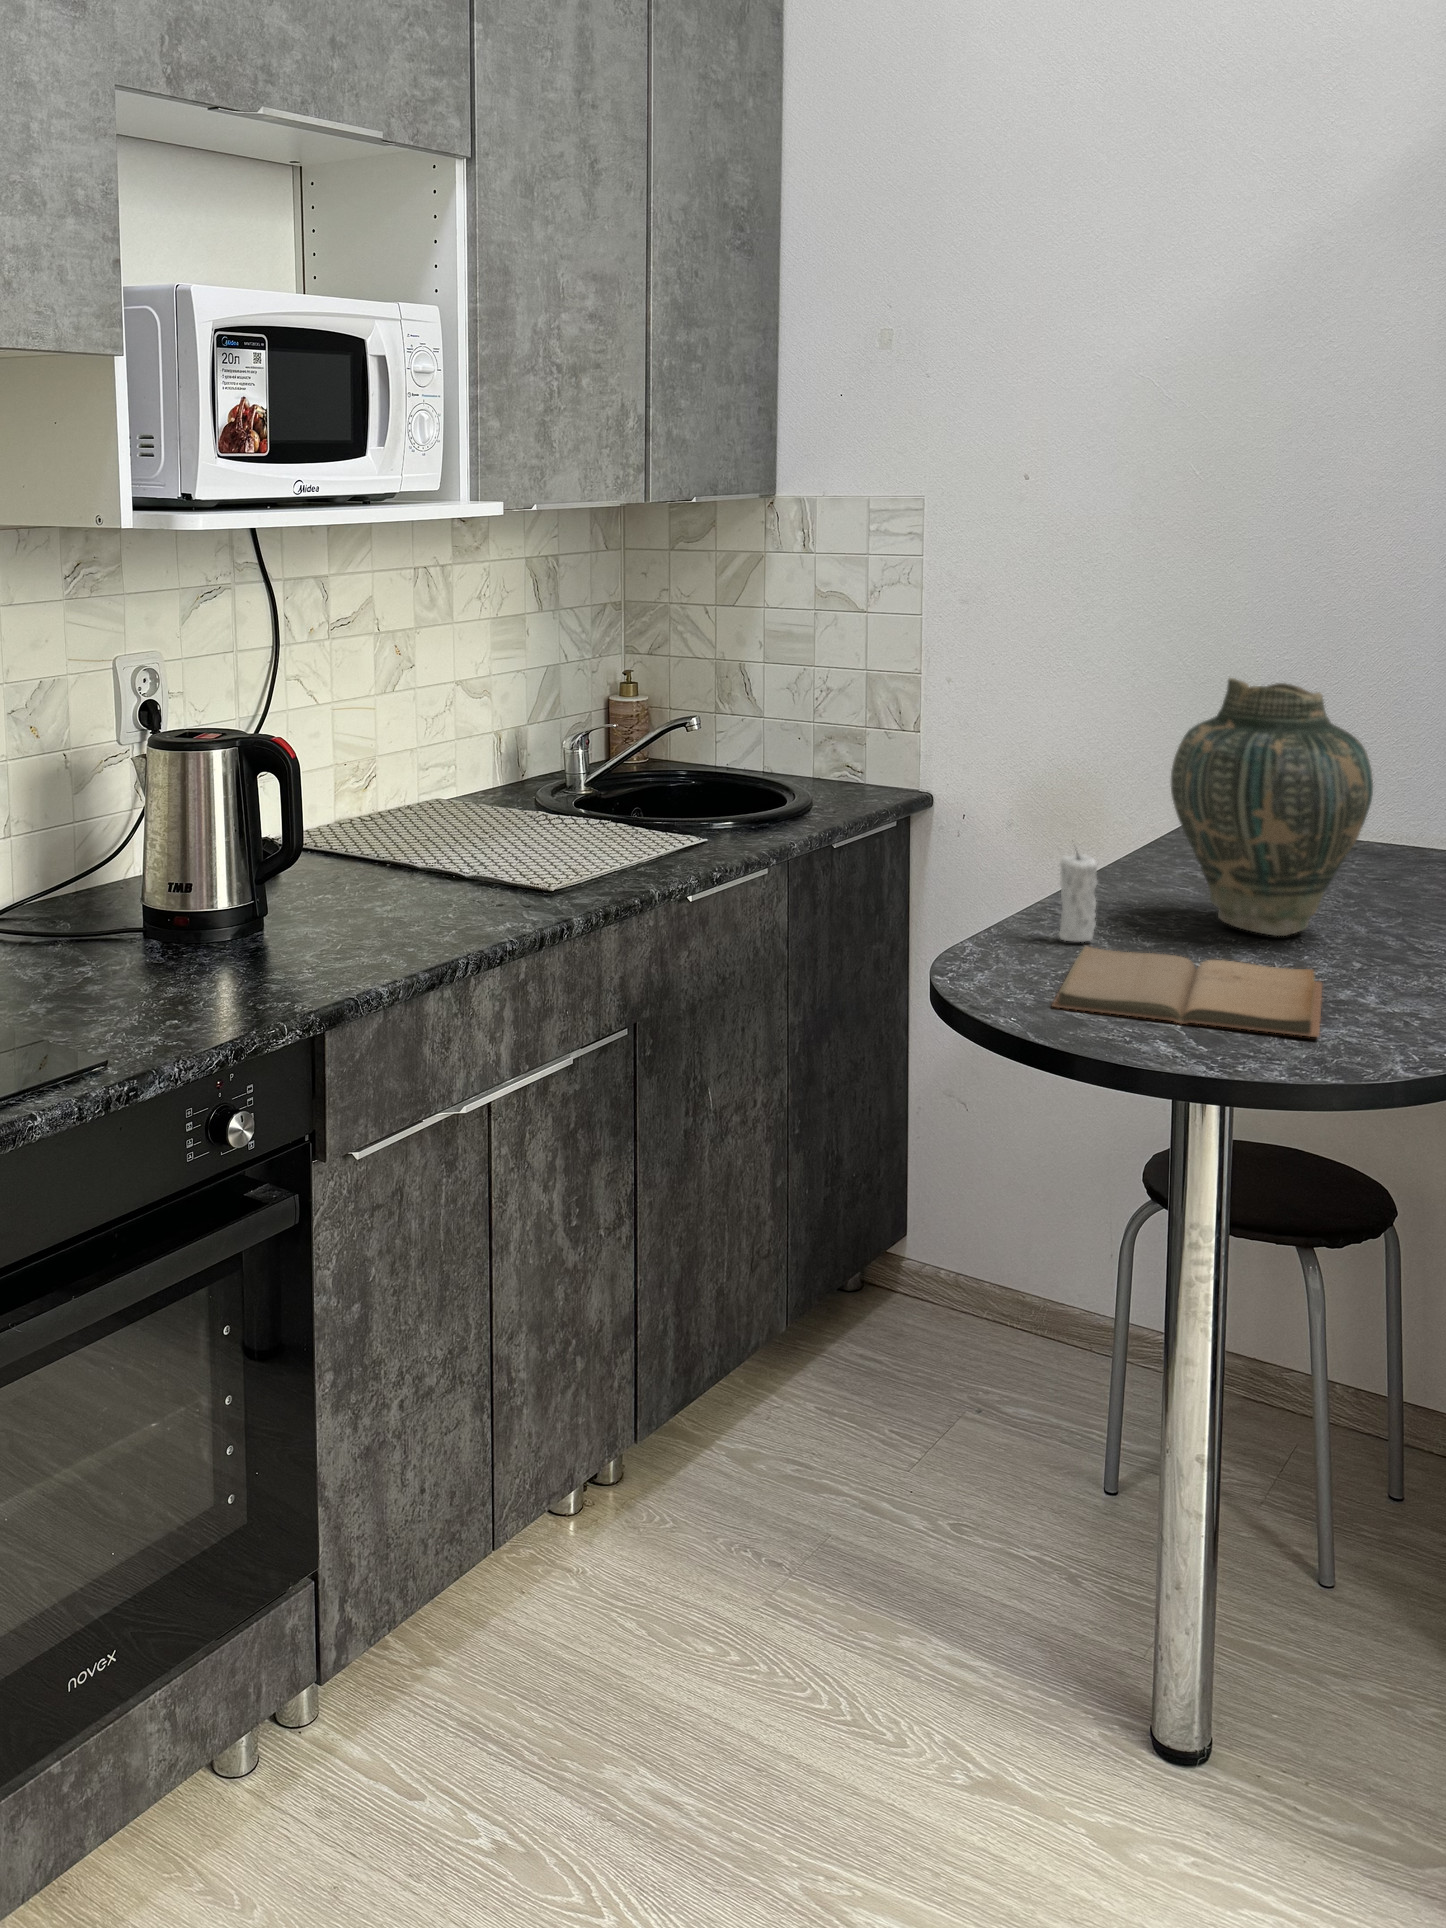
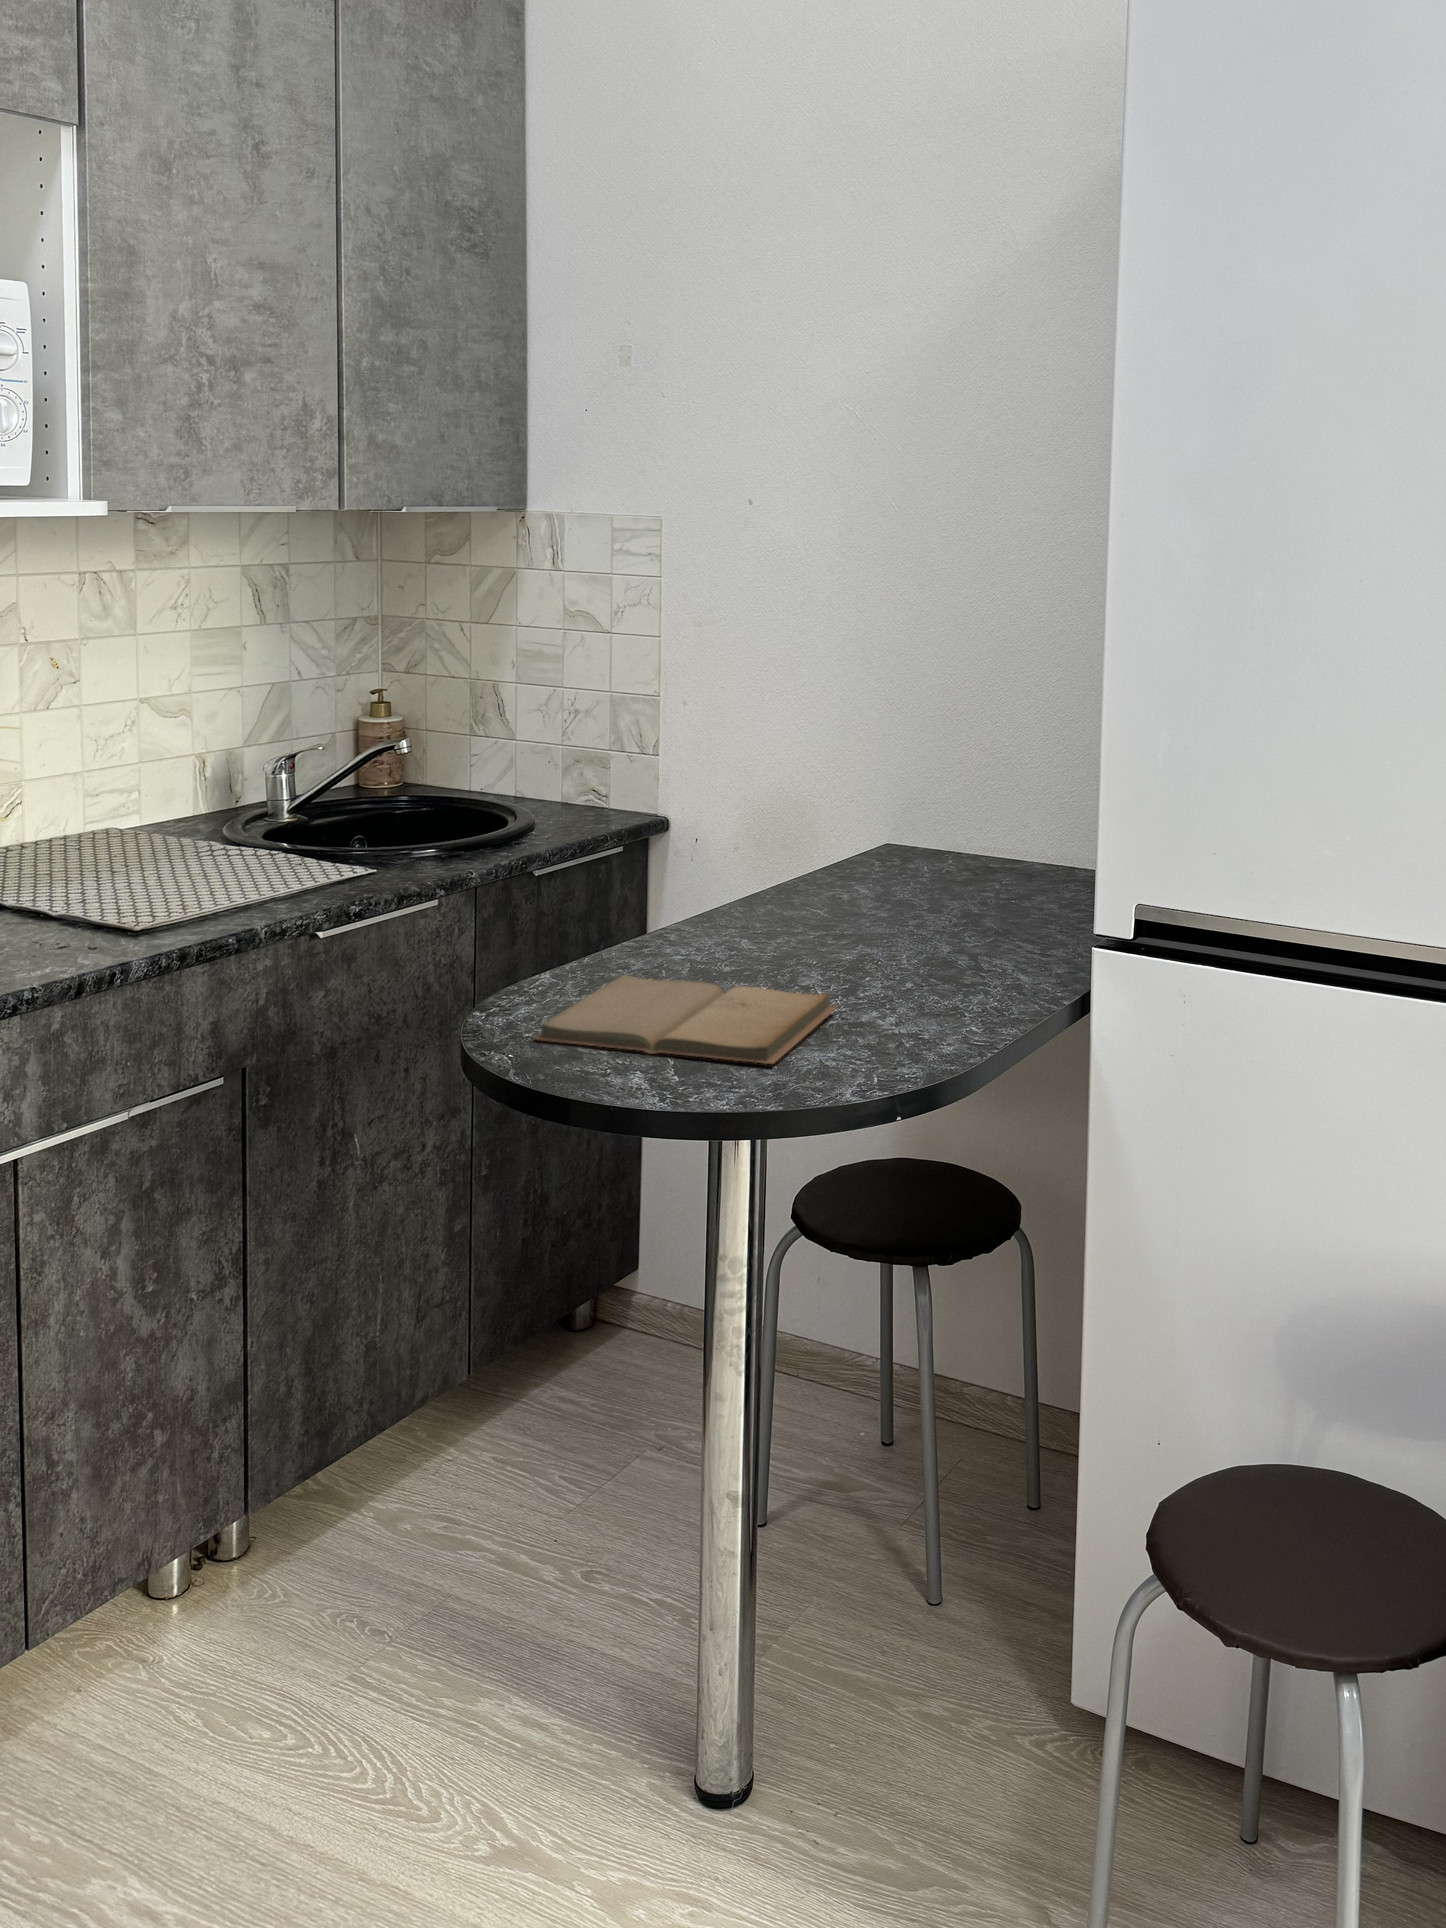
vase: present [1171,678,1373,936] -> none [758,699,946,960]
candle: present [1059,849,1097,942] -> none [622,863,661,970]

